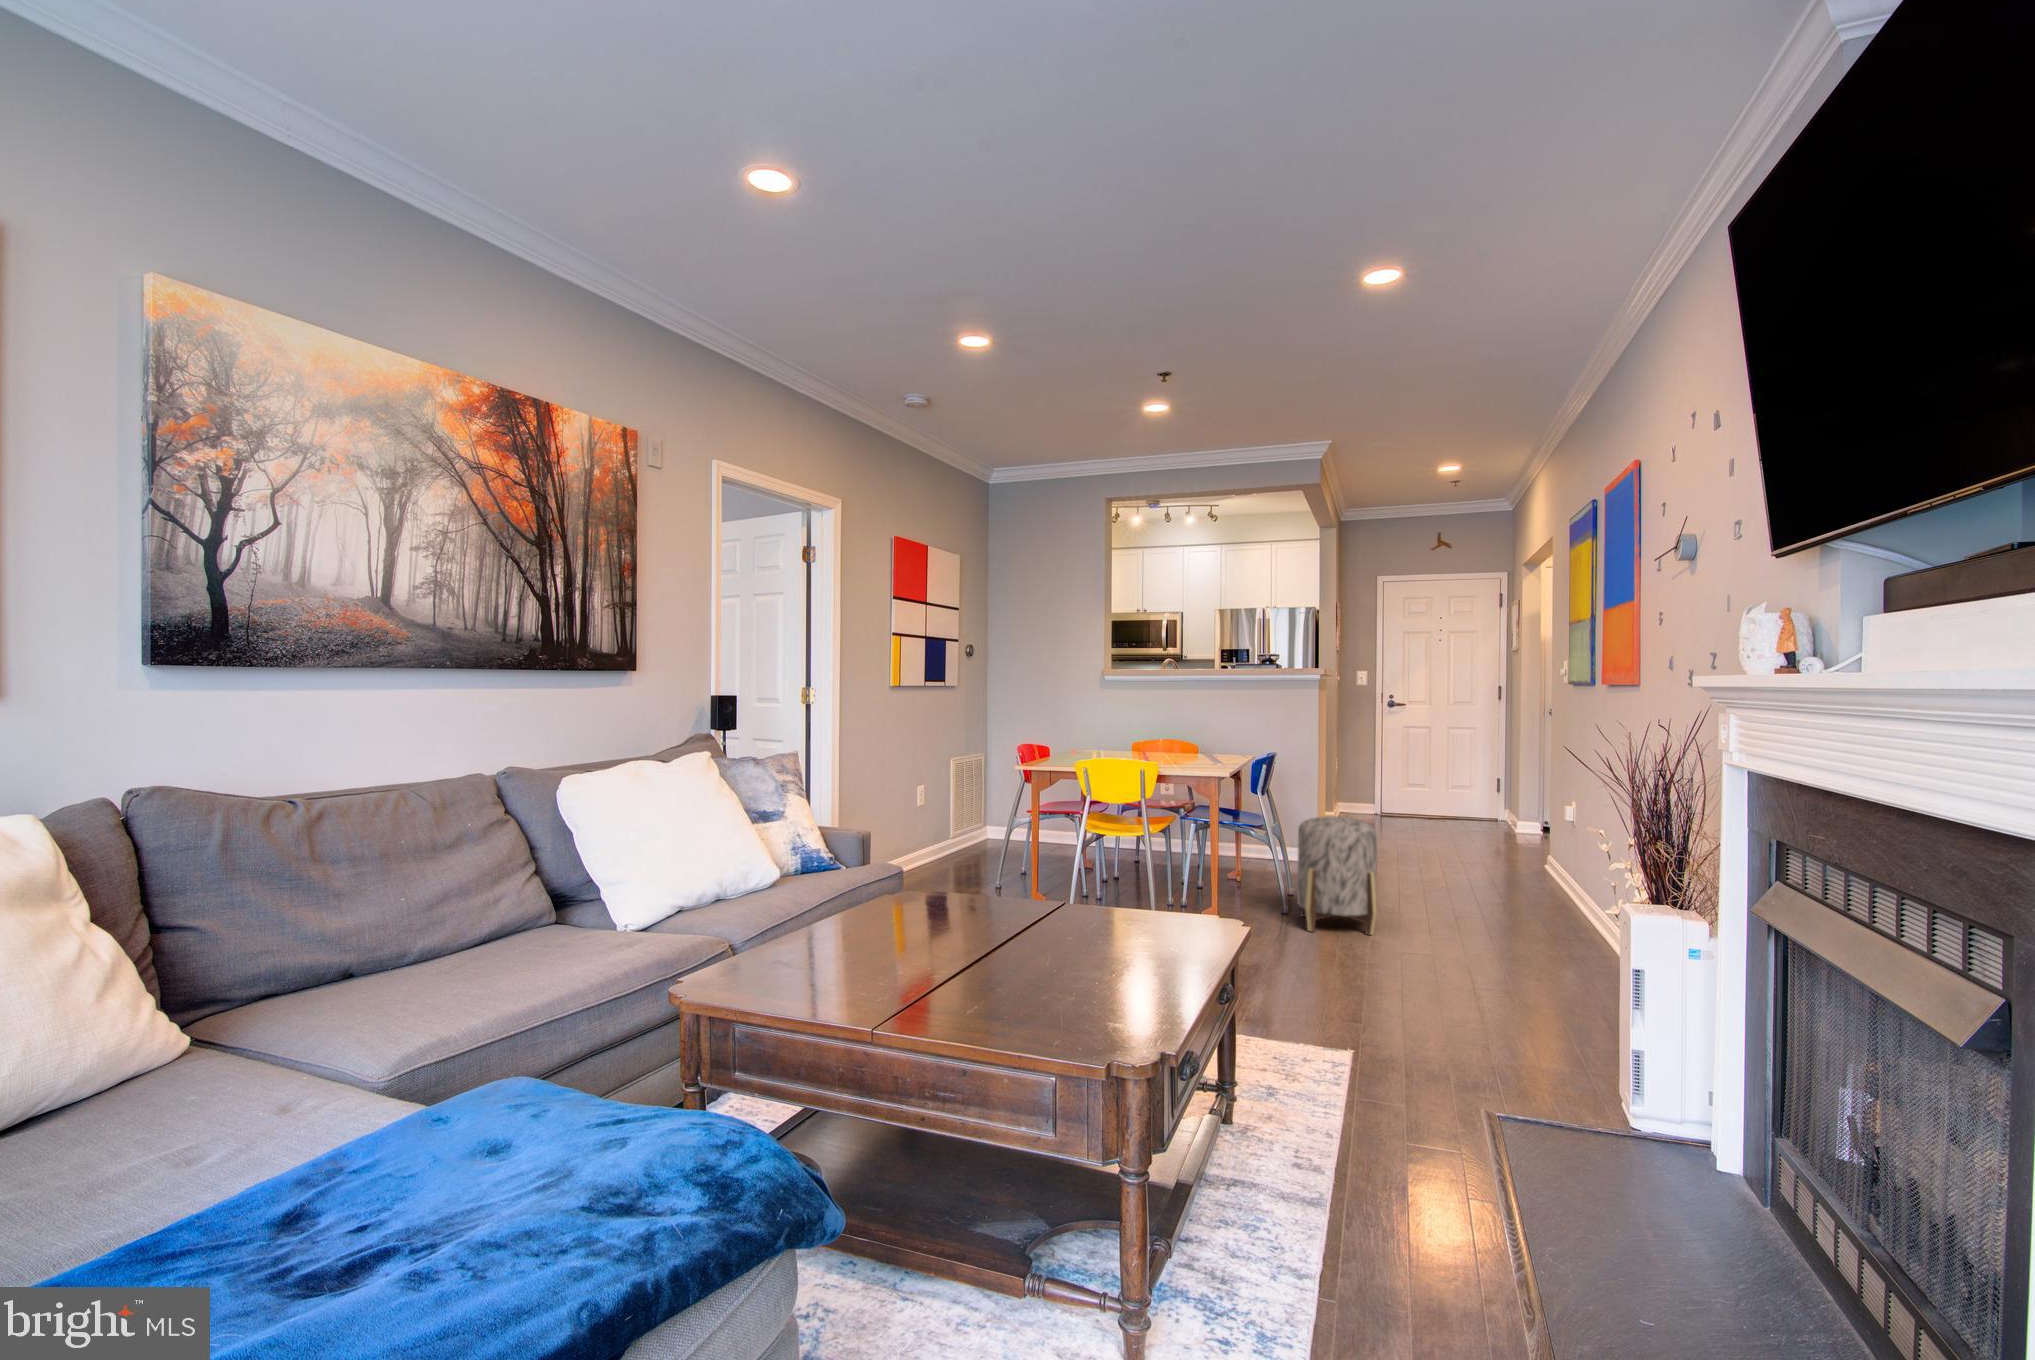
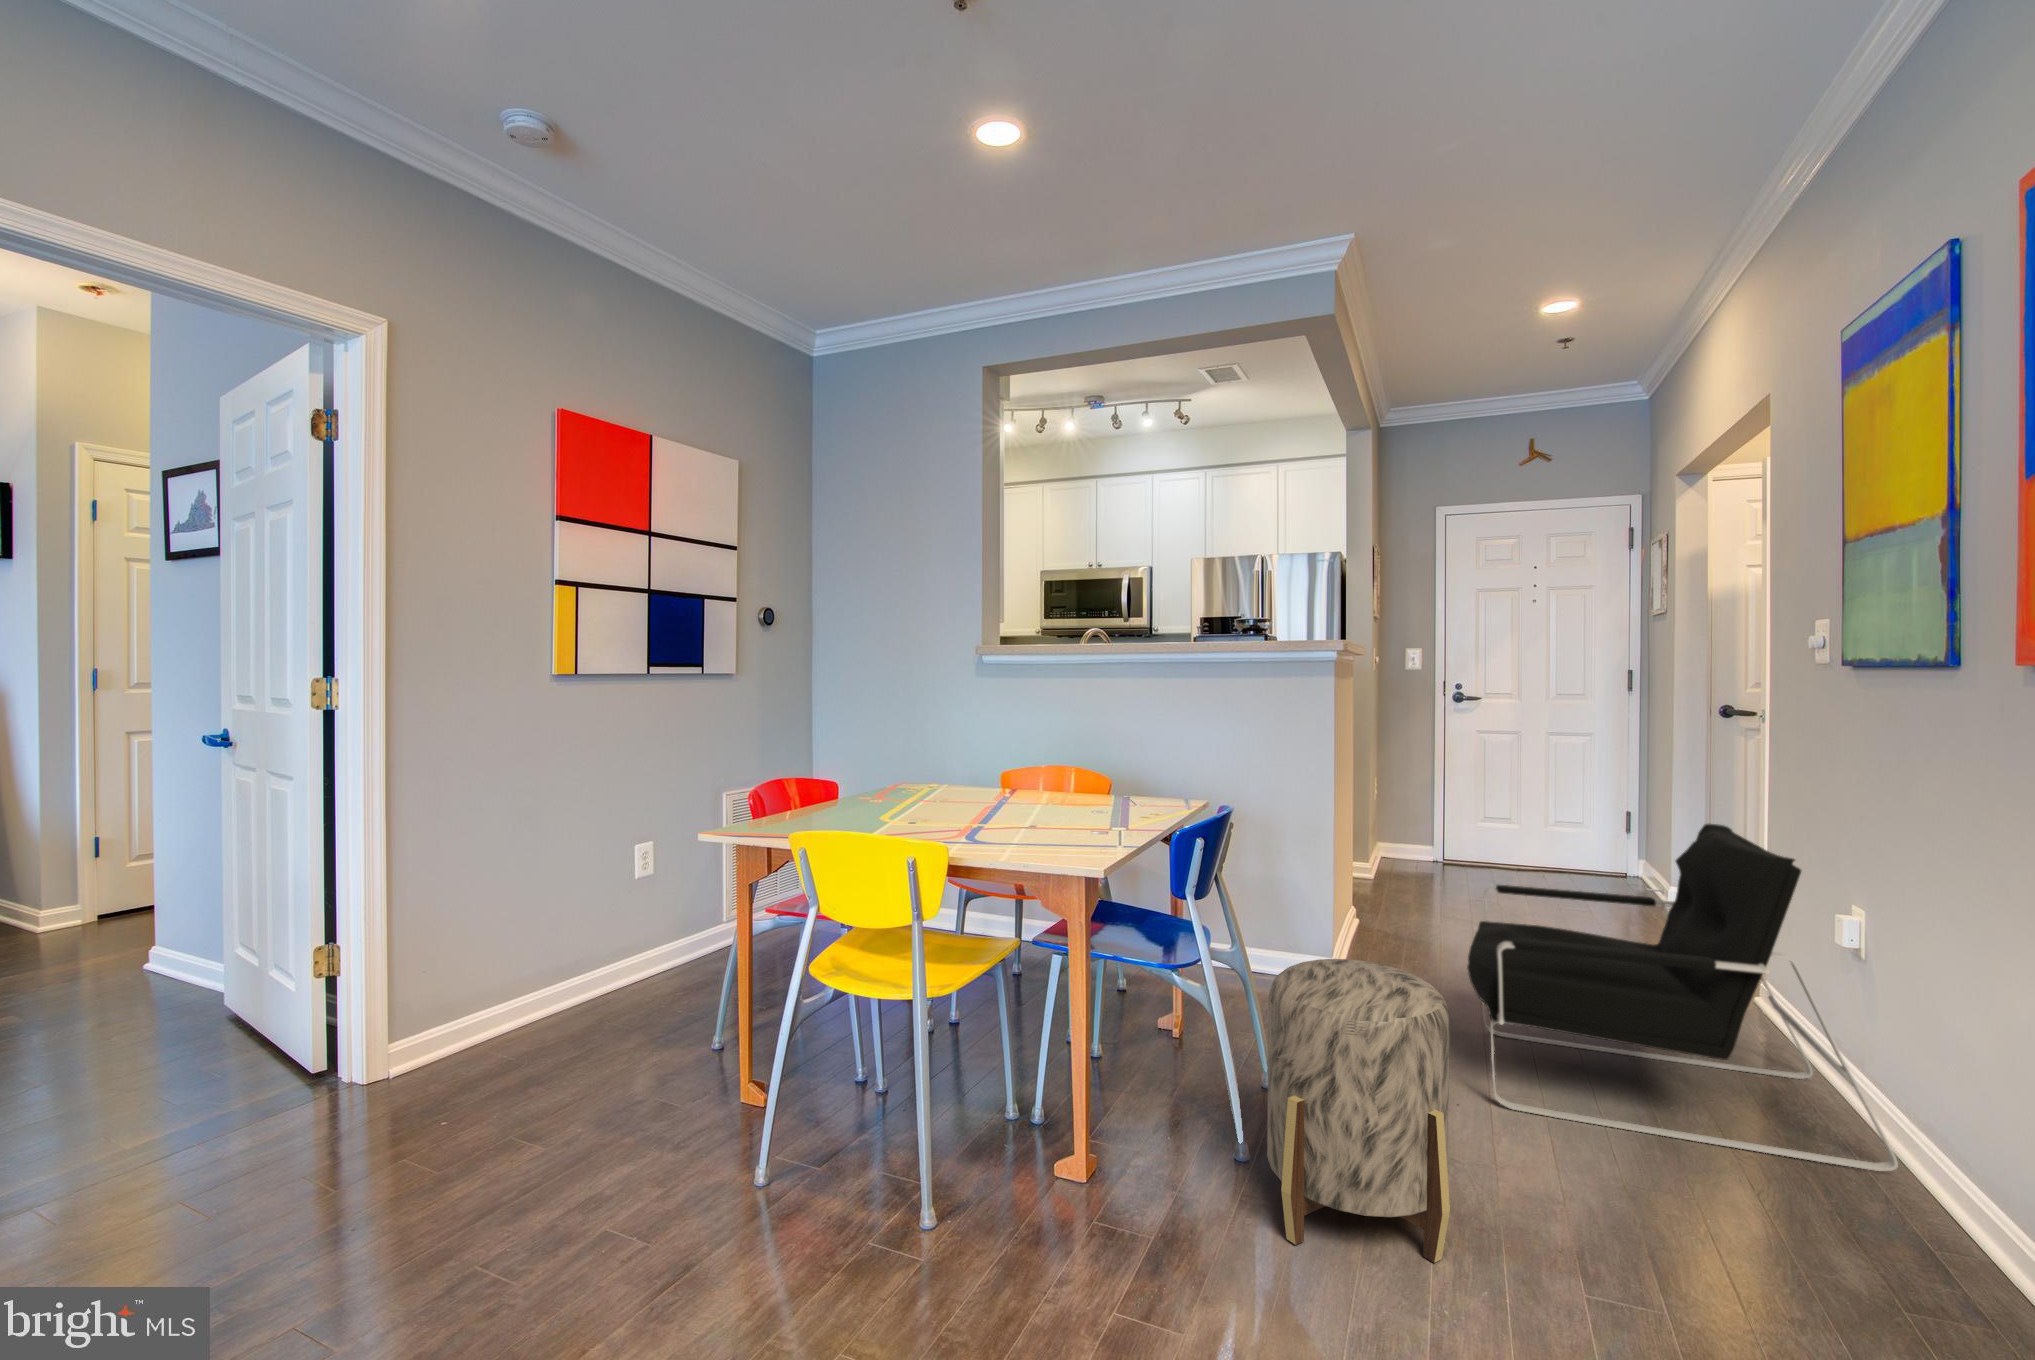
armchair: none [1389,766,1578,916] -> present [1467,824,1898,1171]

